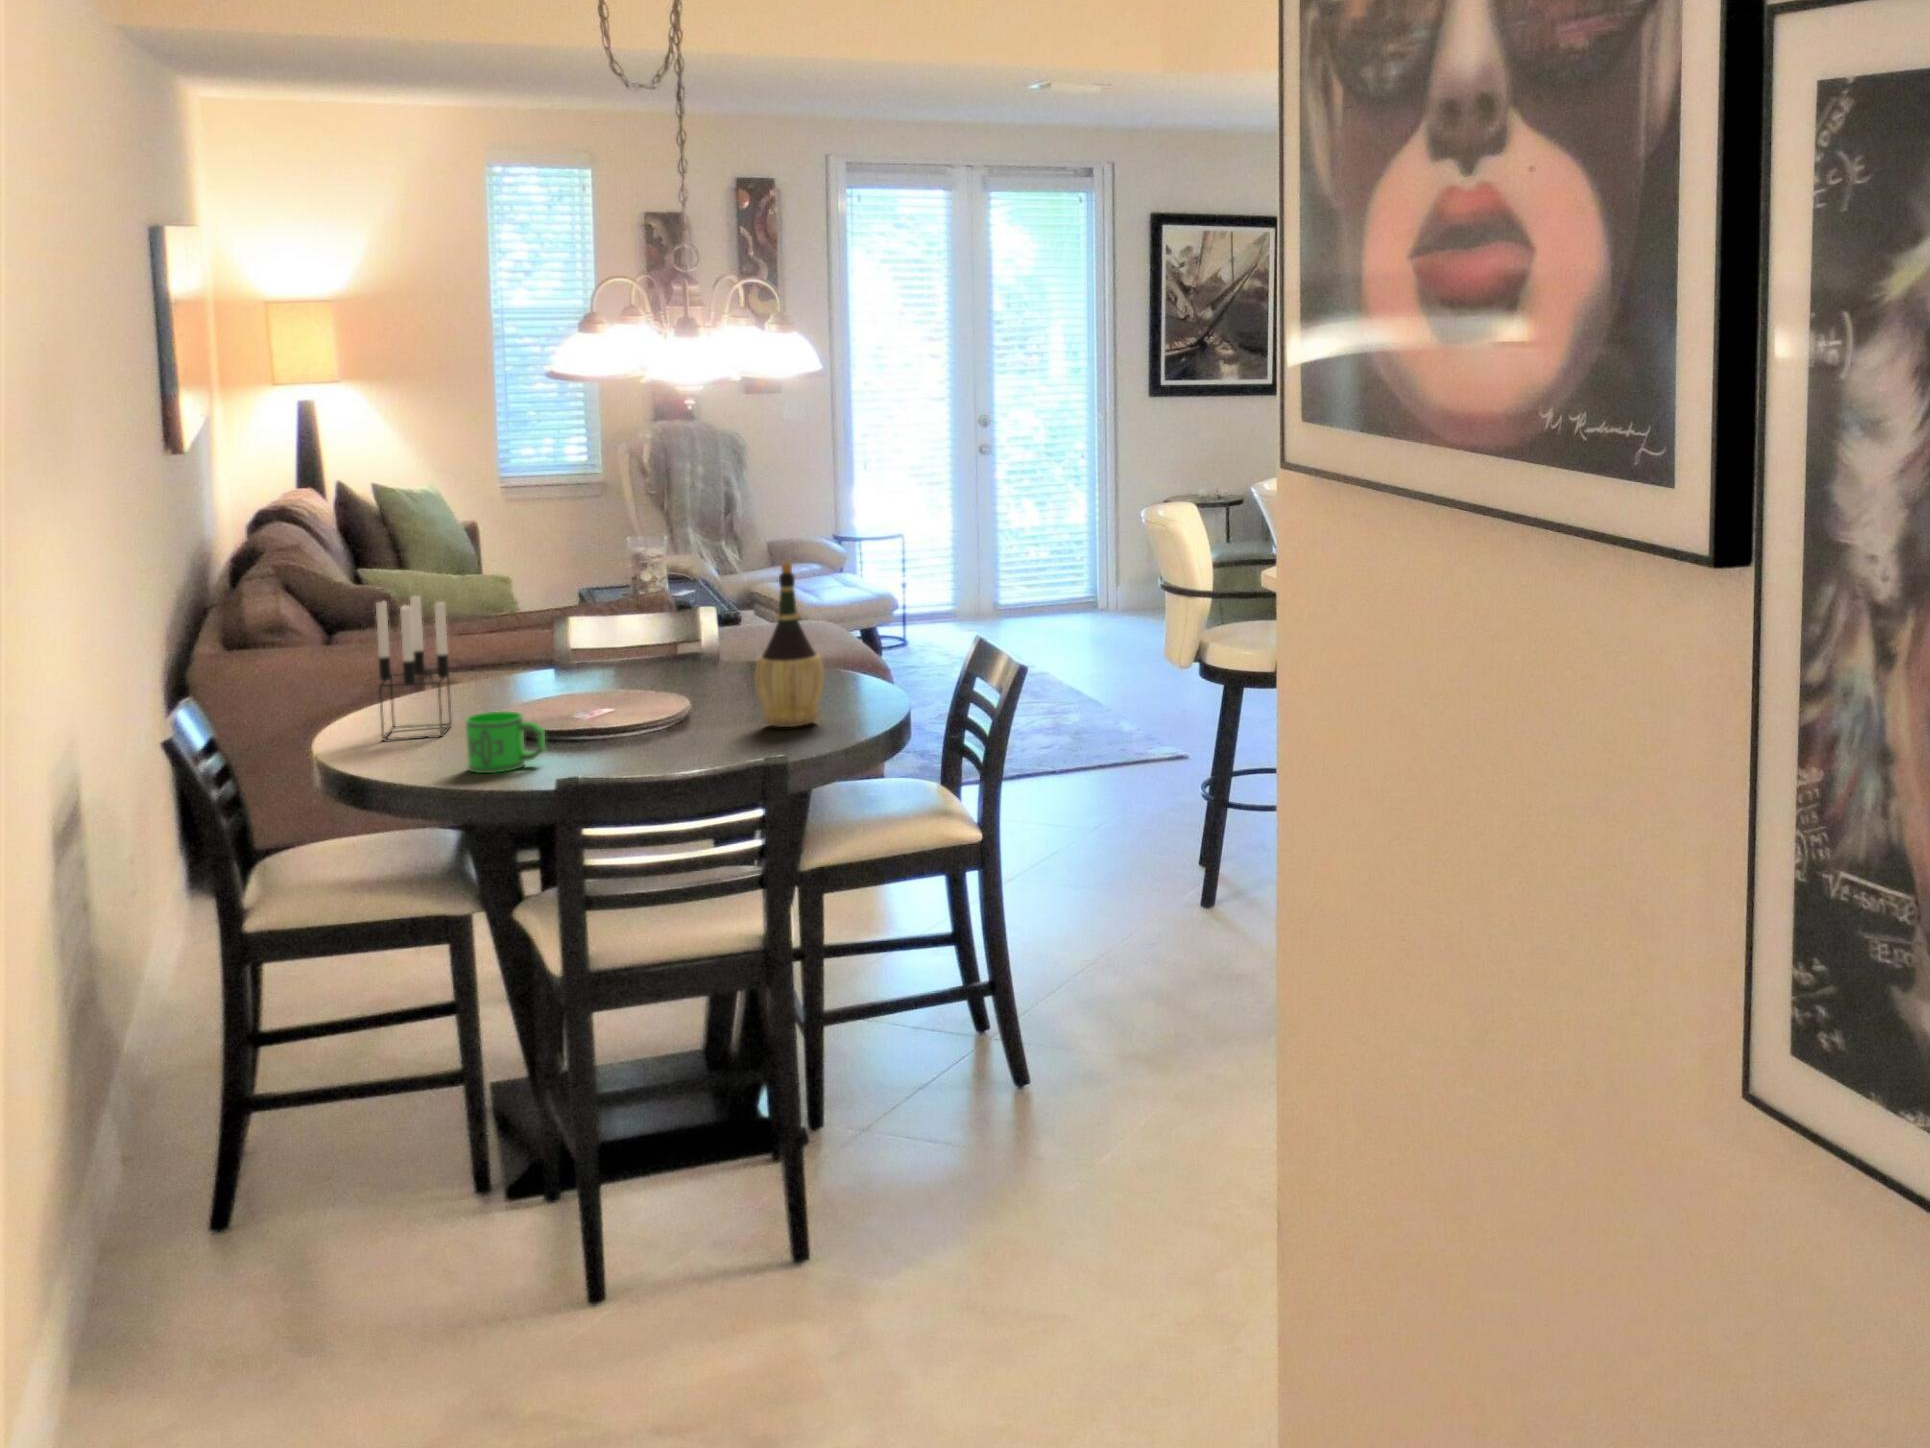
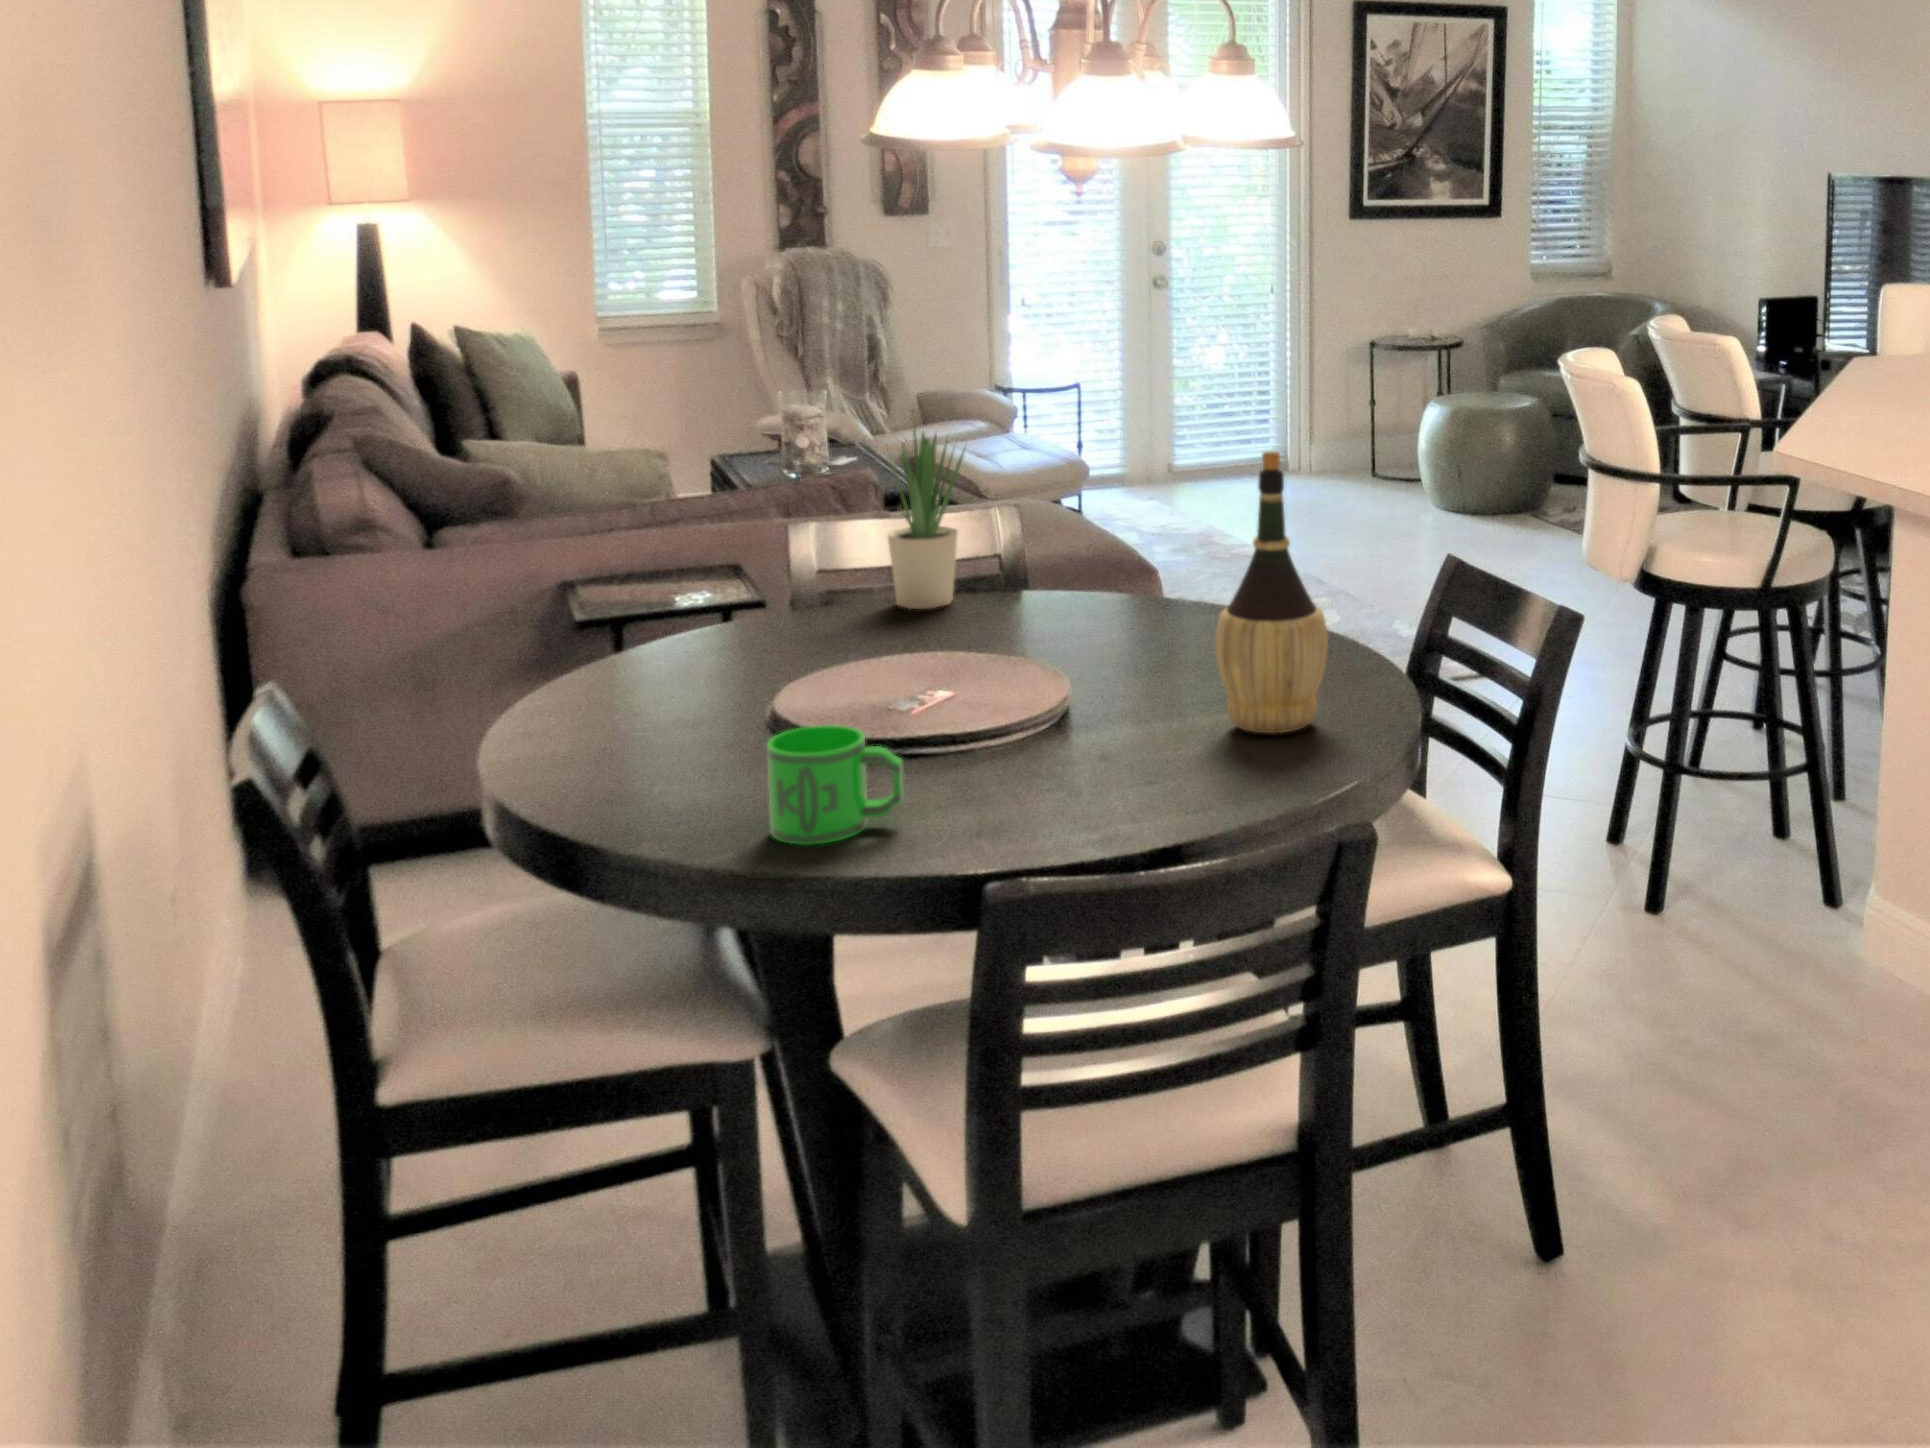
potted plant: none [609,539,662,671] -> present [888,428,966,609]
candle holder: present [376,596,452,740] -> none [576,505,694,758]

